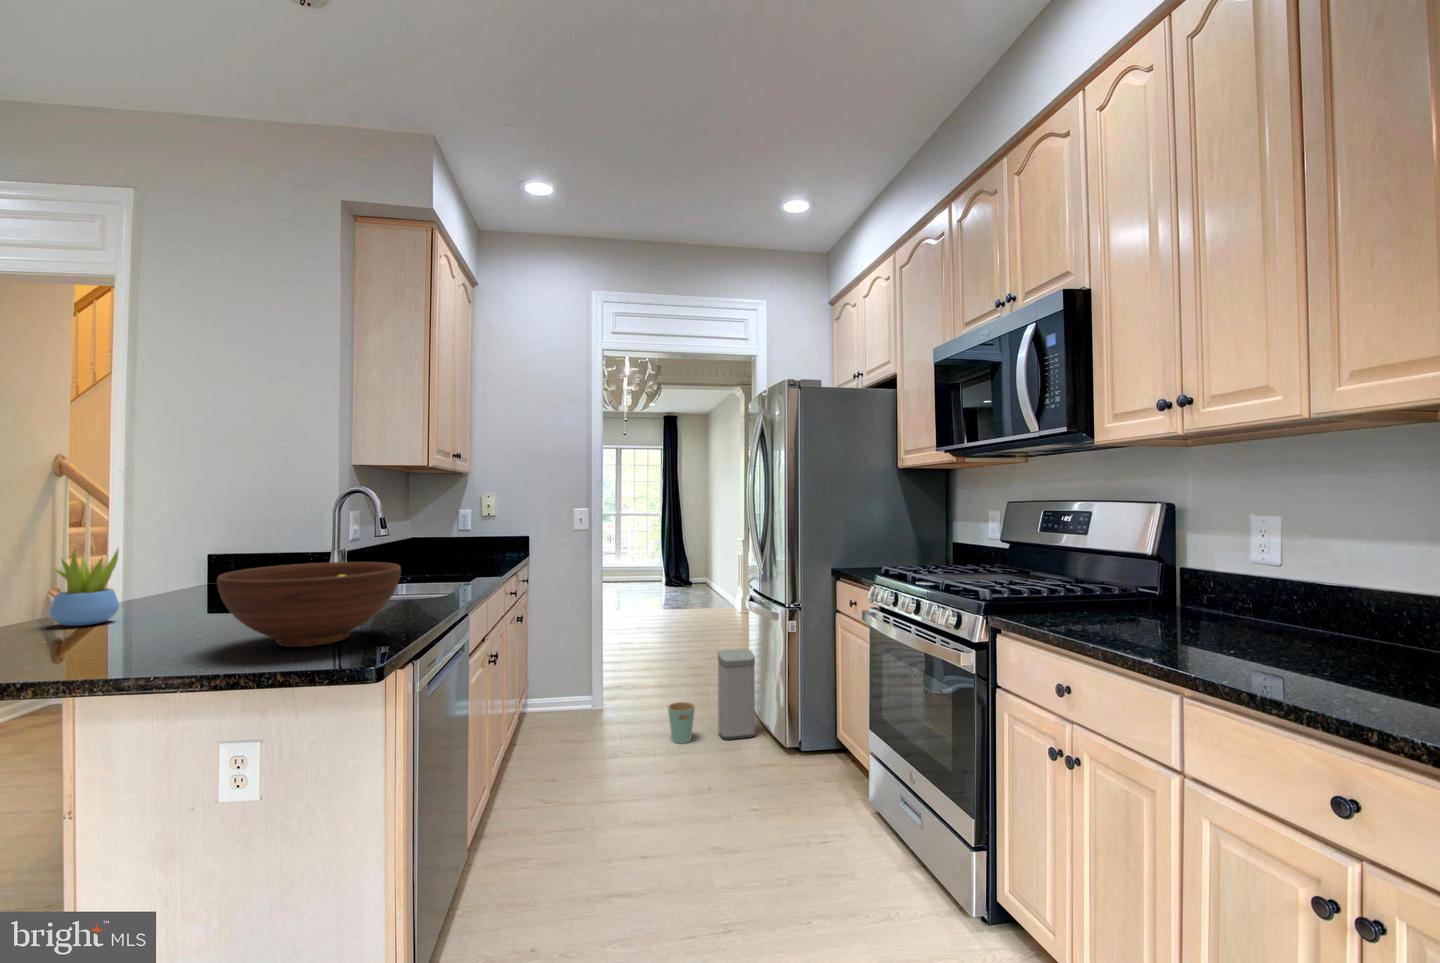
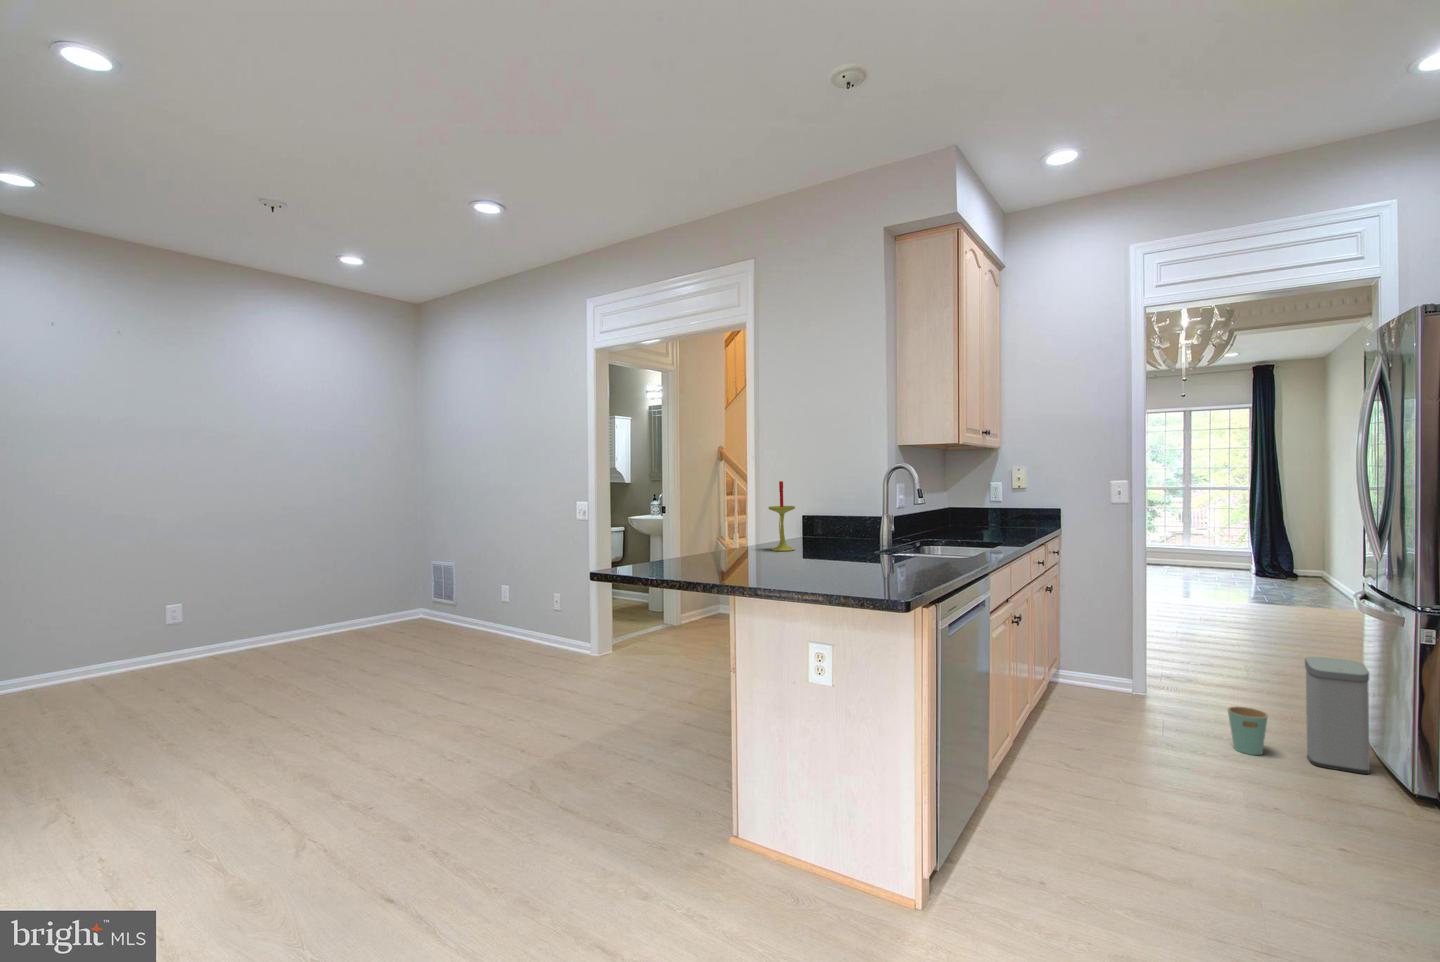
candle: none [131,501,186,610] -> present [769,481,795,551]
succulent plant: present [50,549,119,626] -> none [734,509,765,556]
fruit bowl: present [217,562,401,647] -> none [817,524,930,581]

